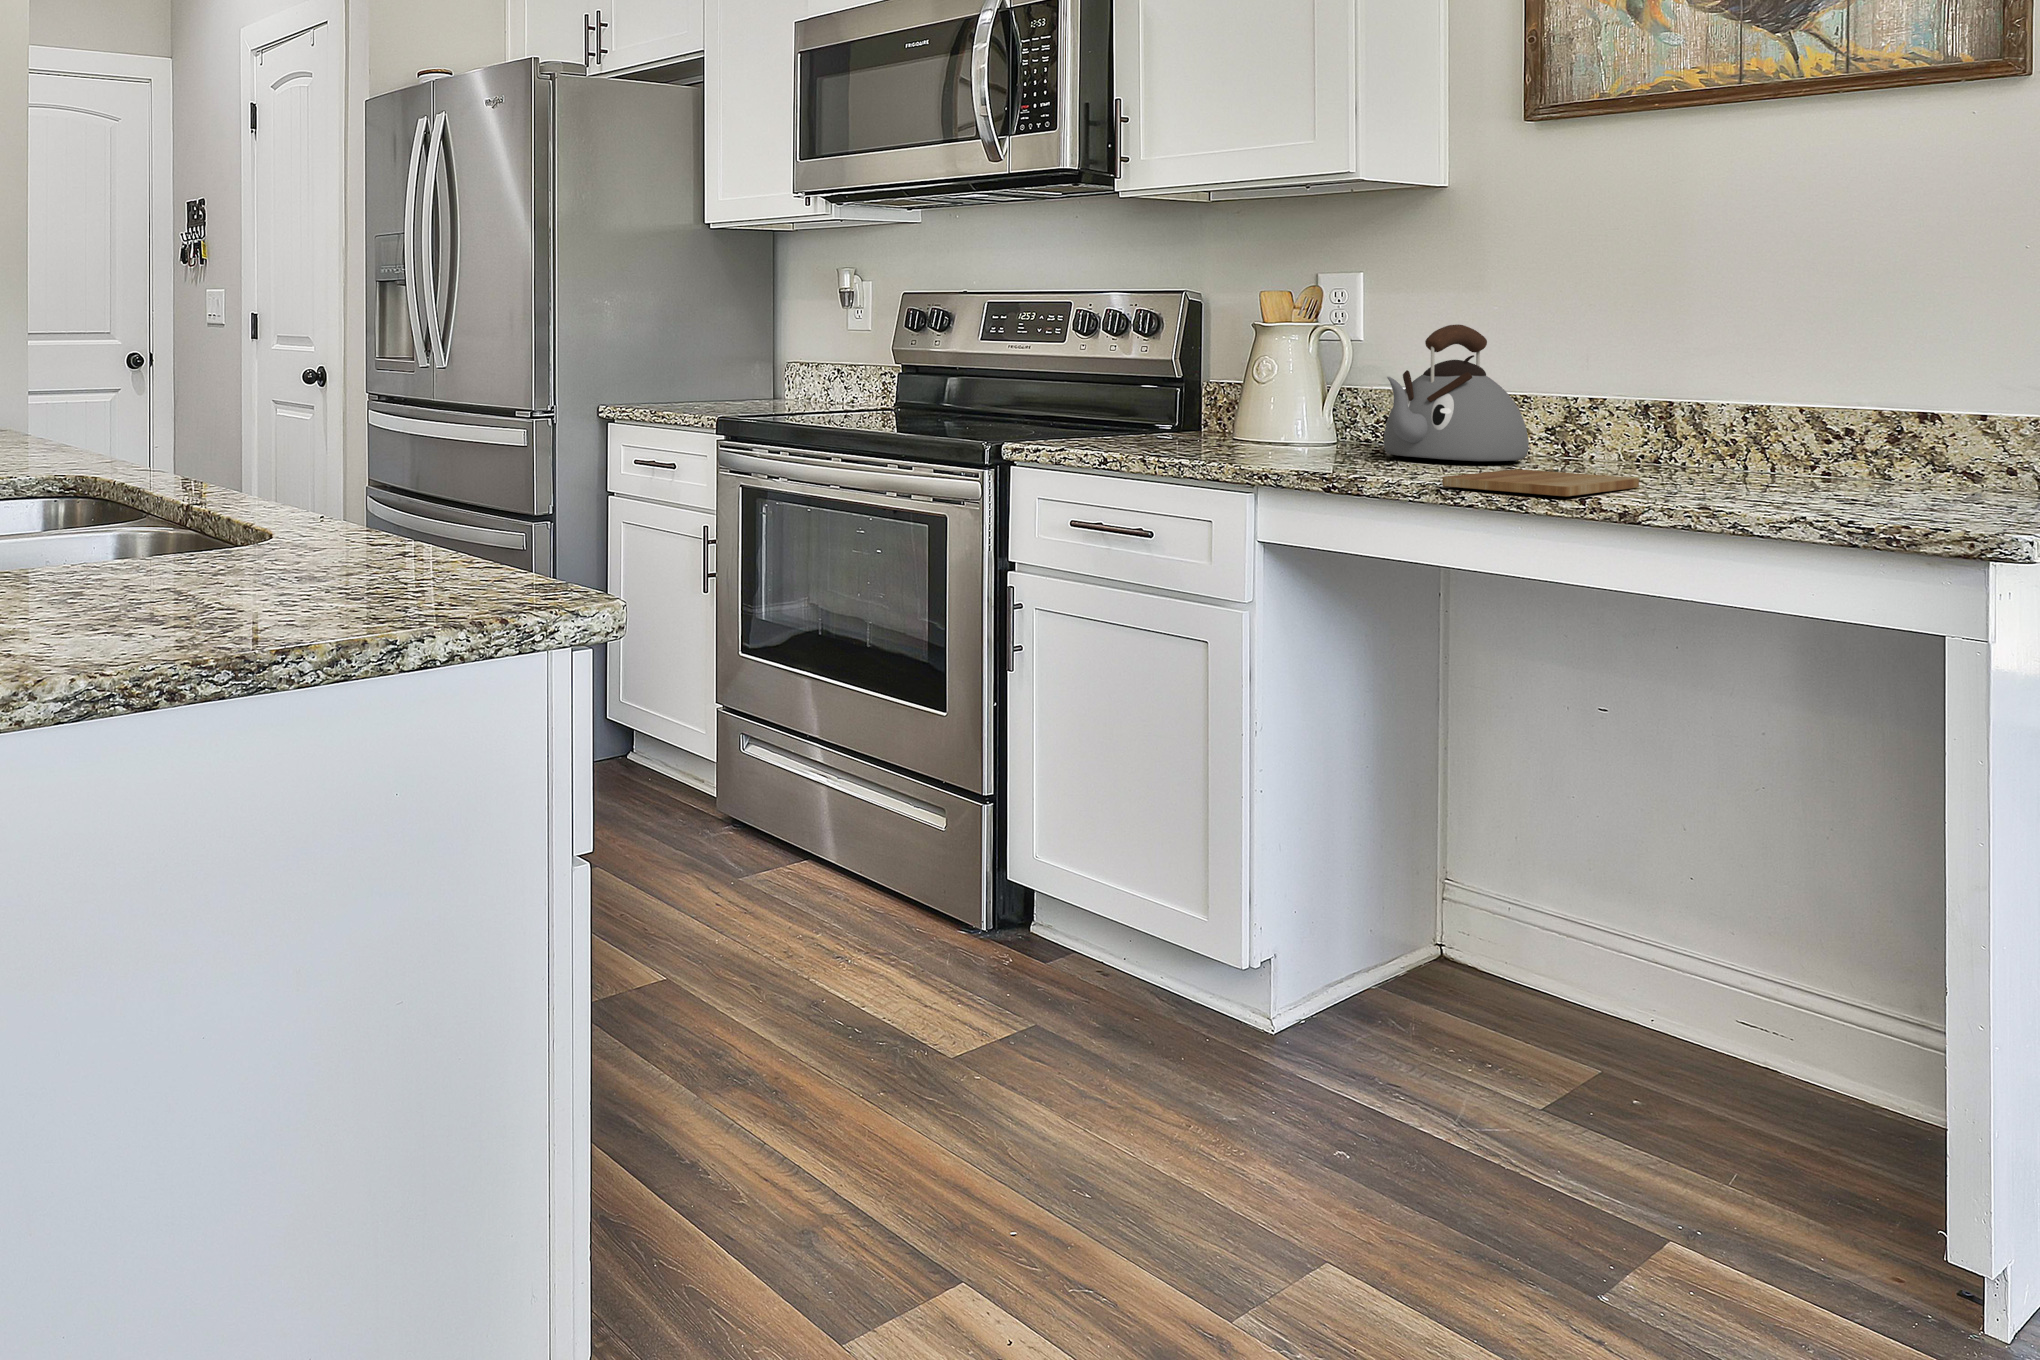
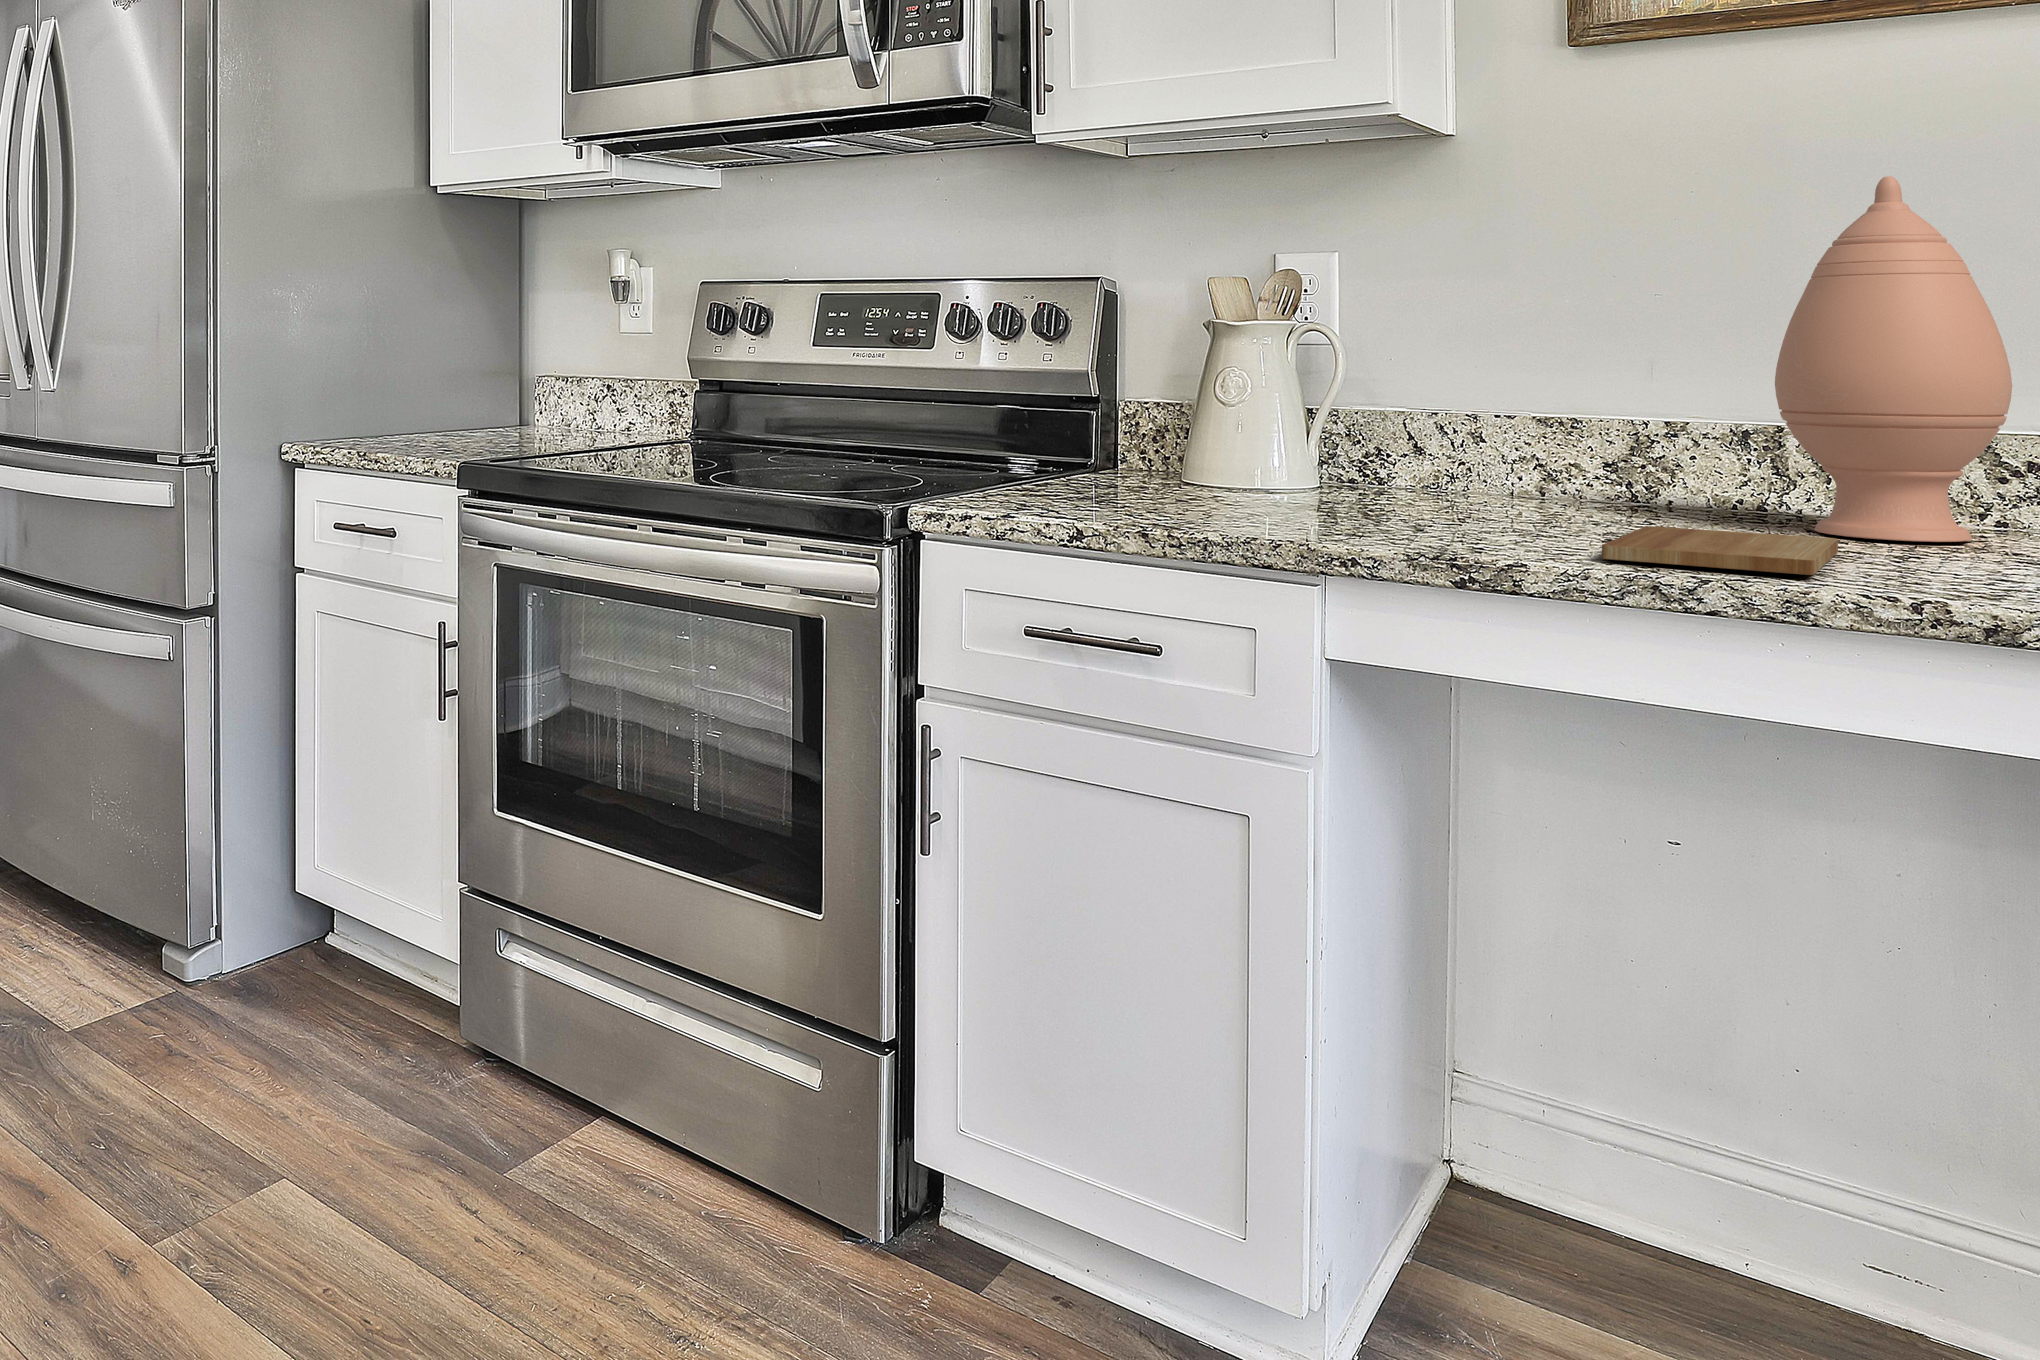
vase: none [1634,224,1801,484] -> present [1775,176,2012,542]
kettle: present [1384,324,1529,461] -> none [1408,321,1604,511]

